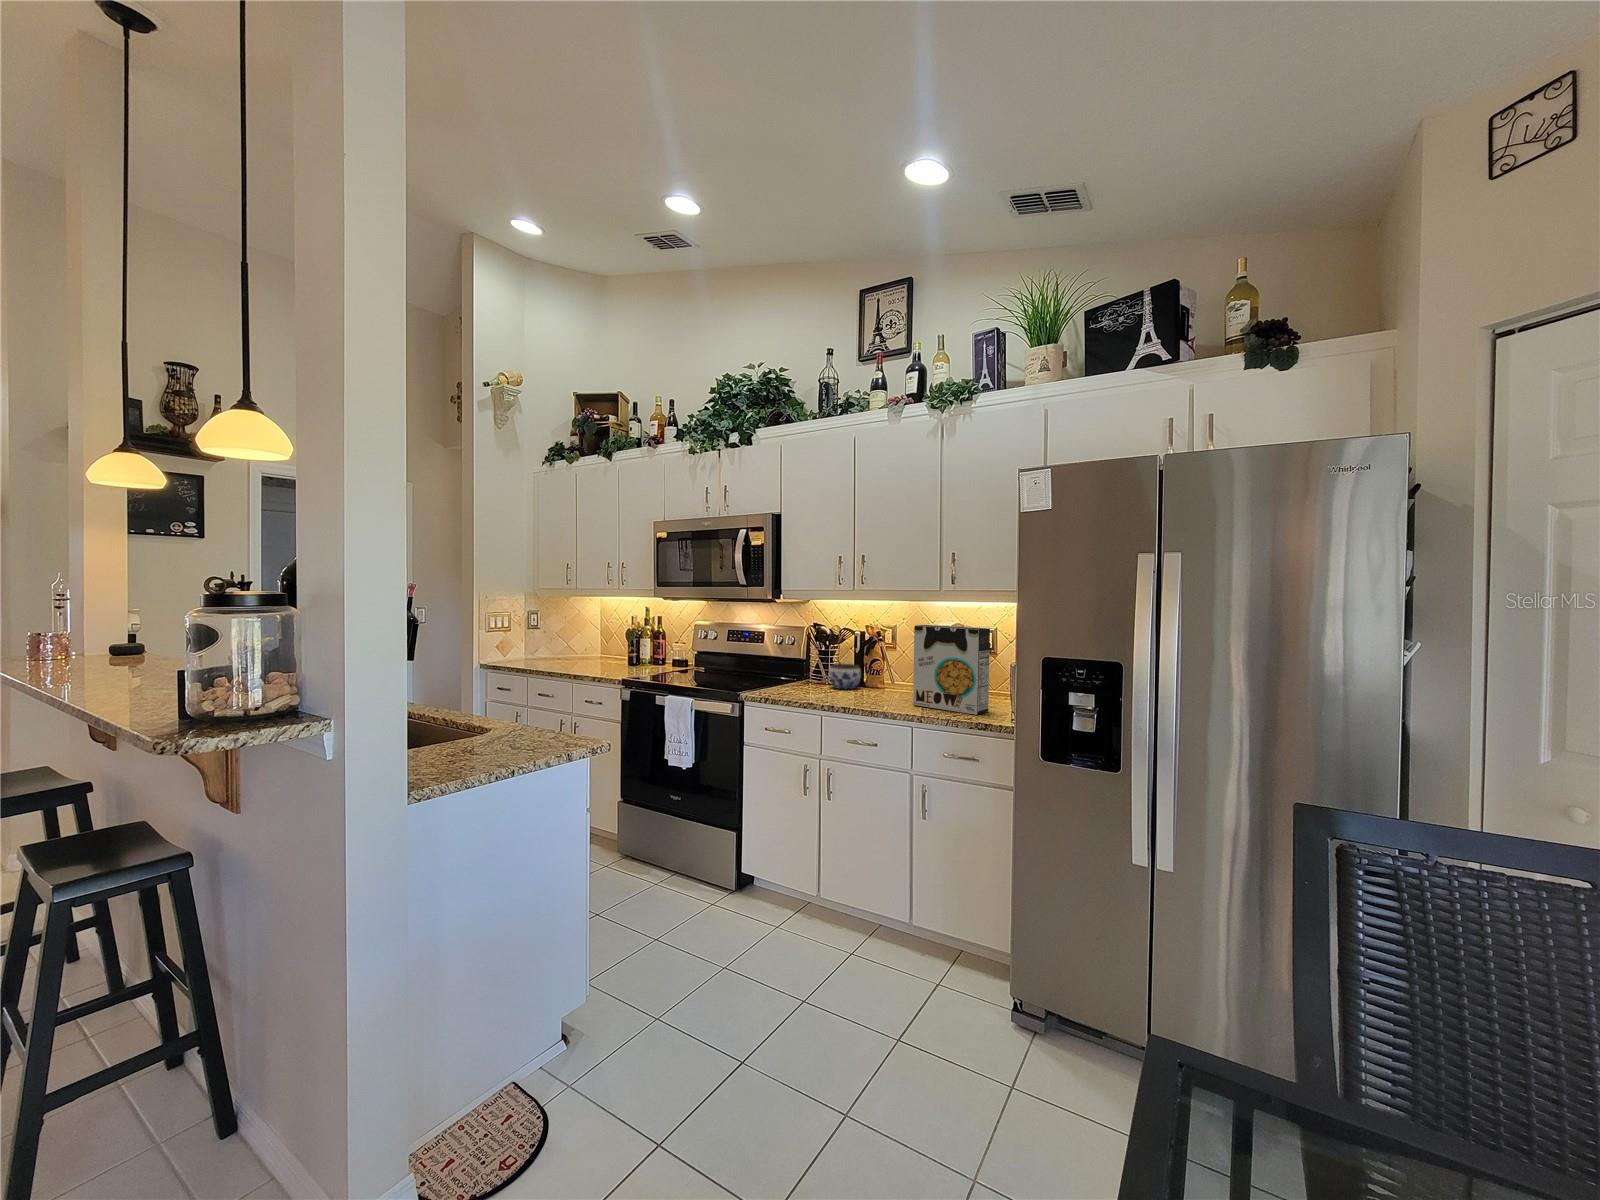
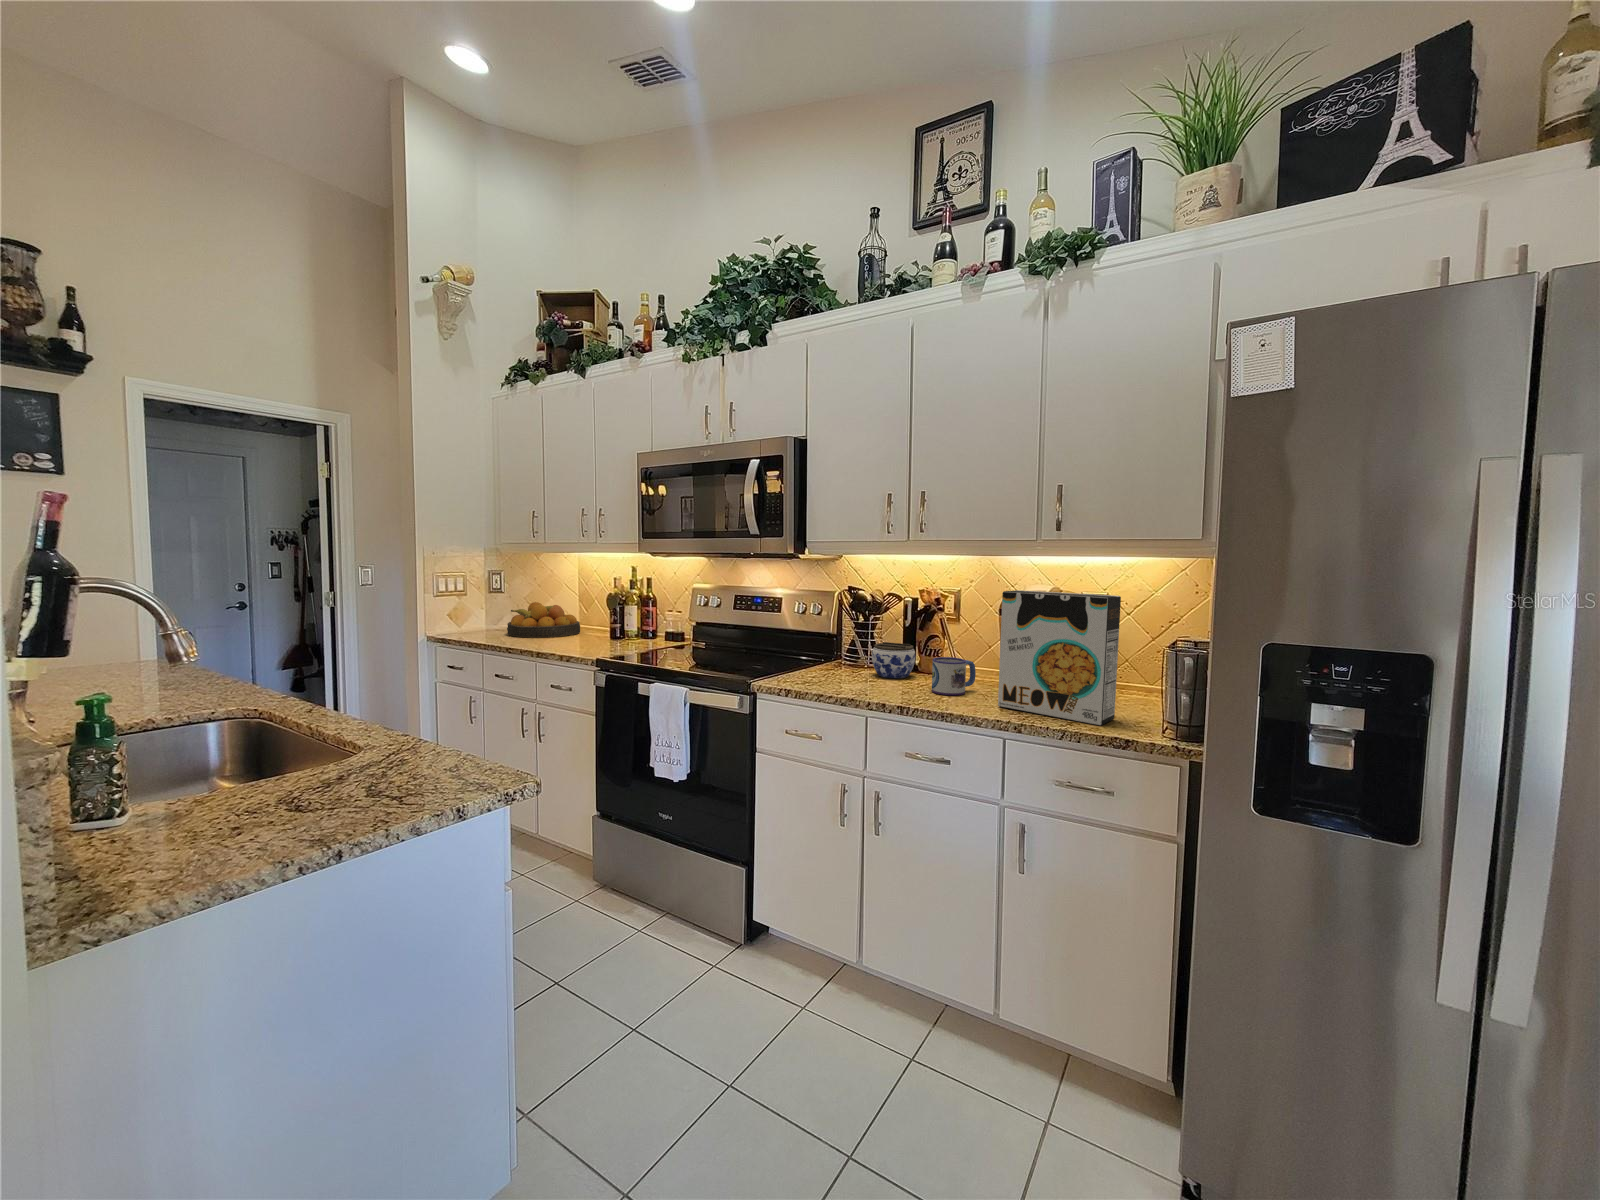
fruit bowl: none [544,636,602,664] -> present [507,602,580,638]
mug: none [870,673,901,699] -> present [932,657,976,695]

